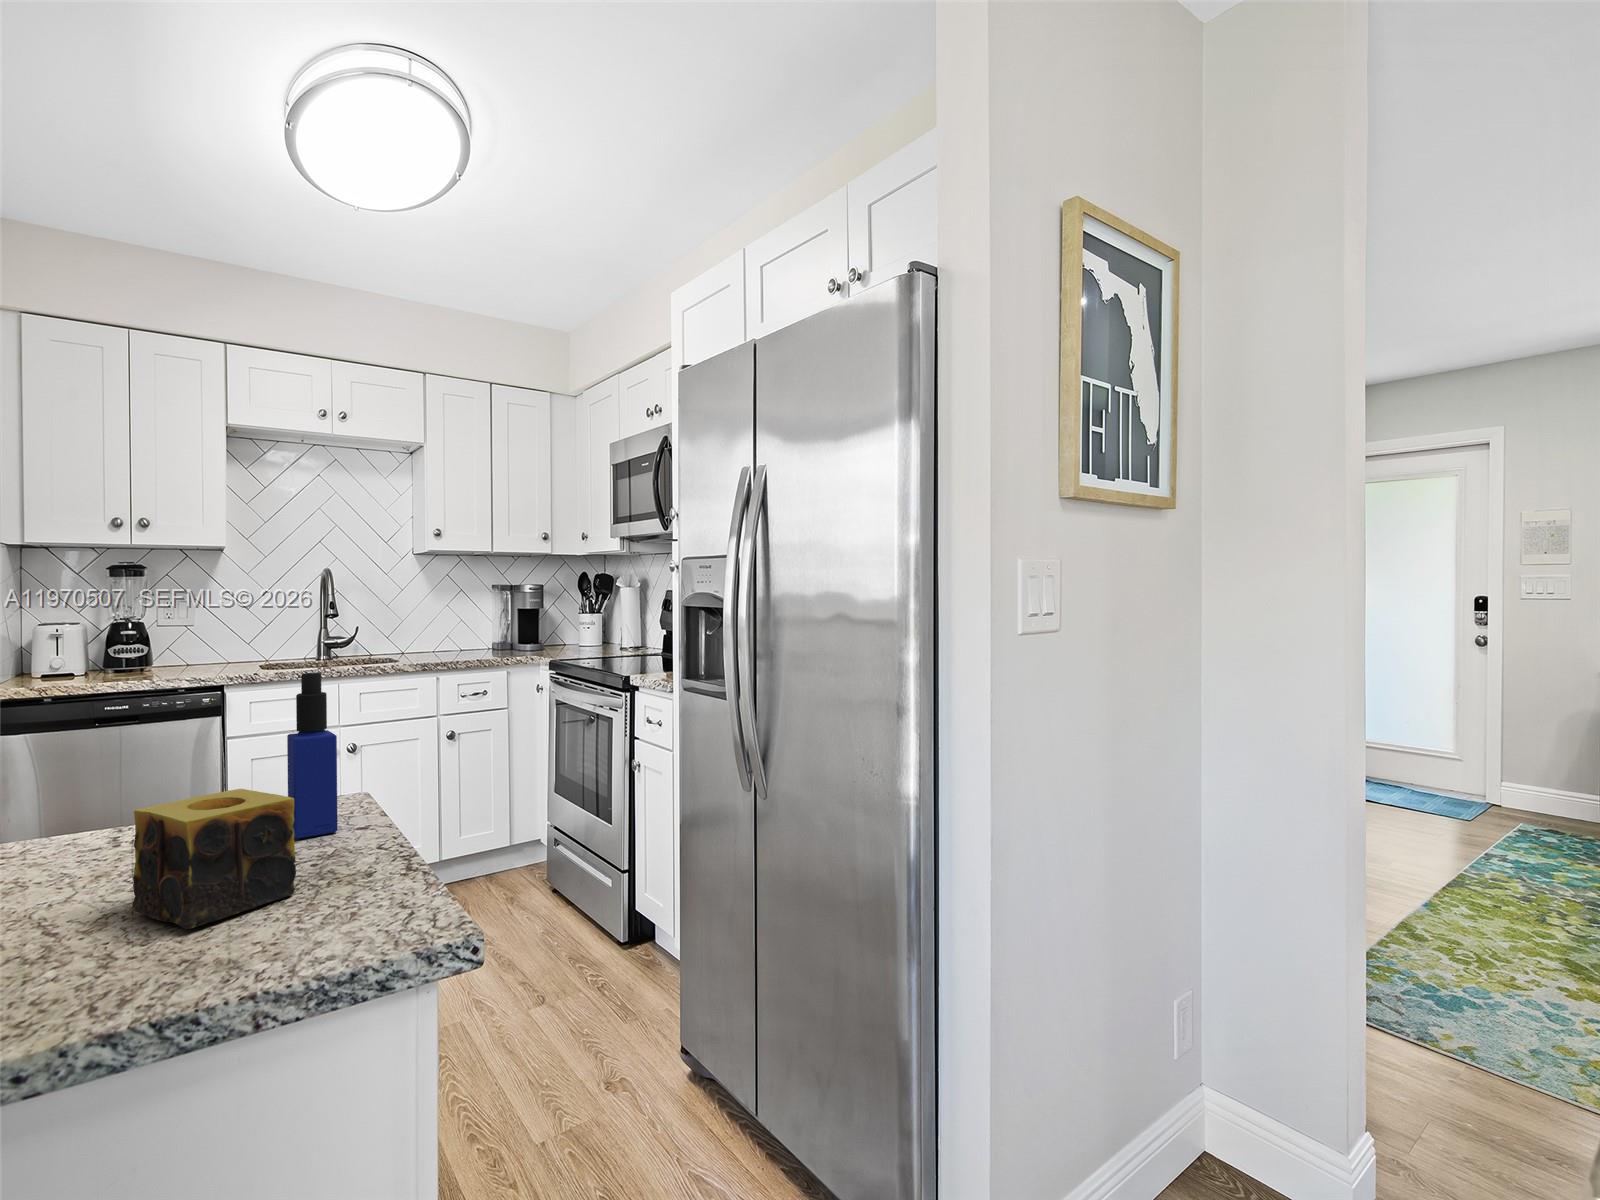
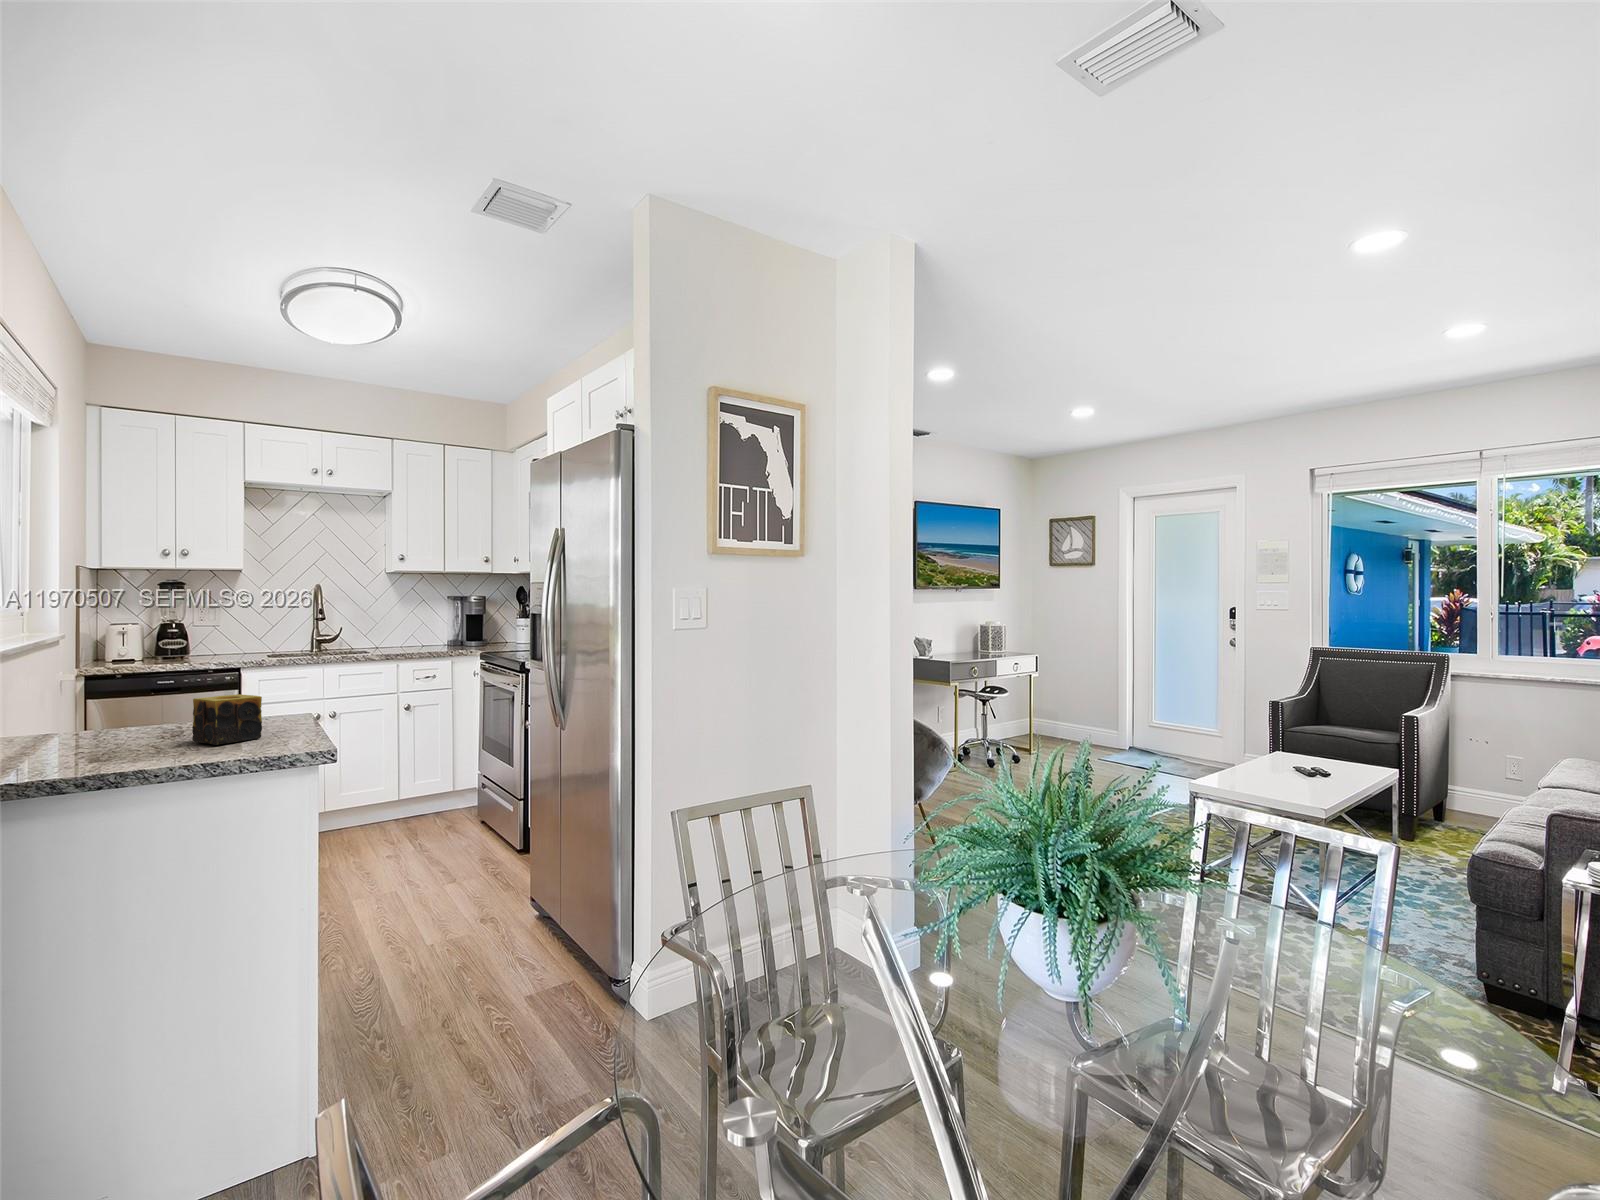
bottle: present [287,673,338,839] -> none [264,646,288,724]

